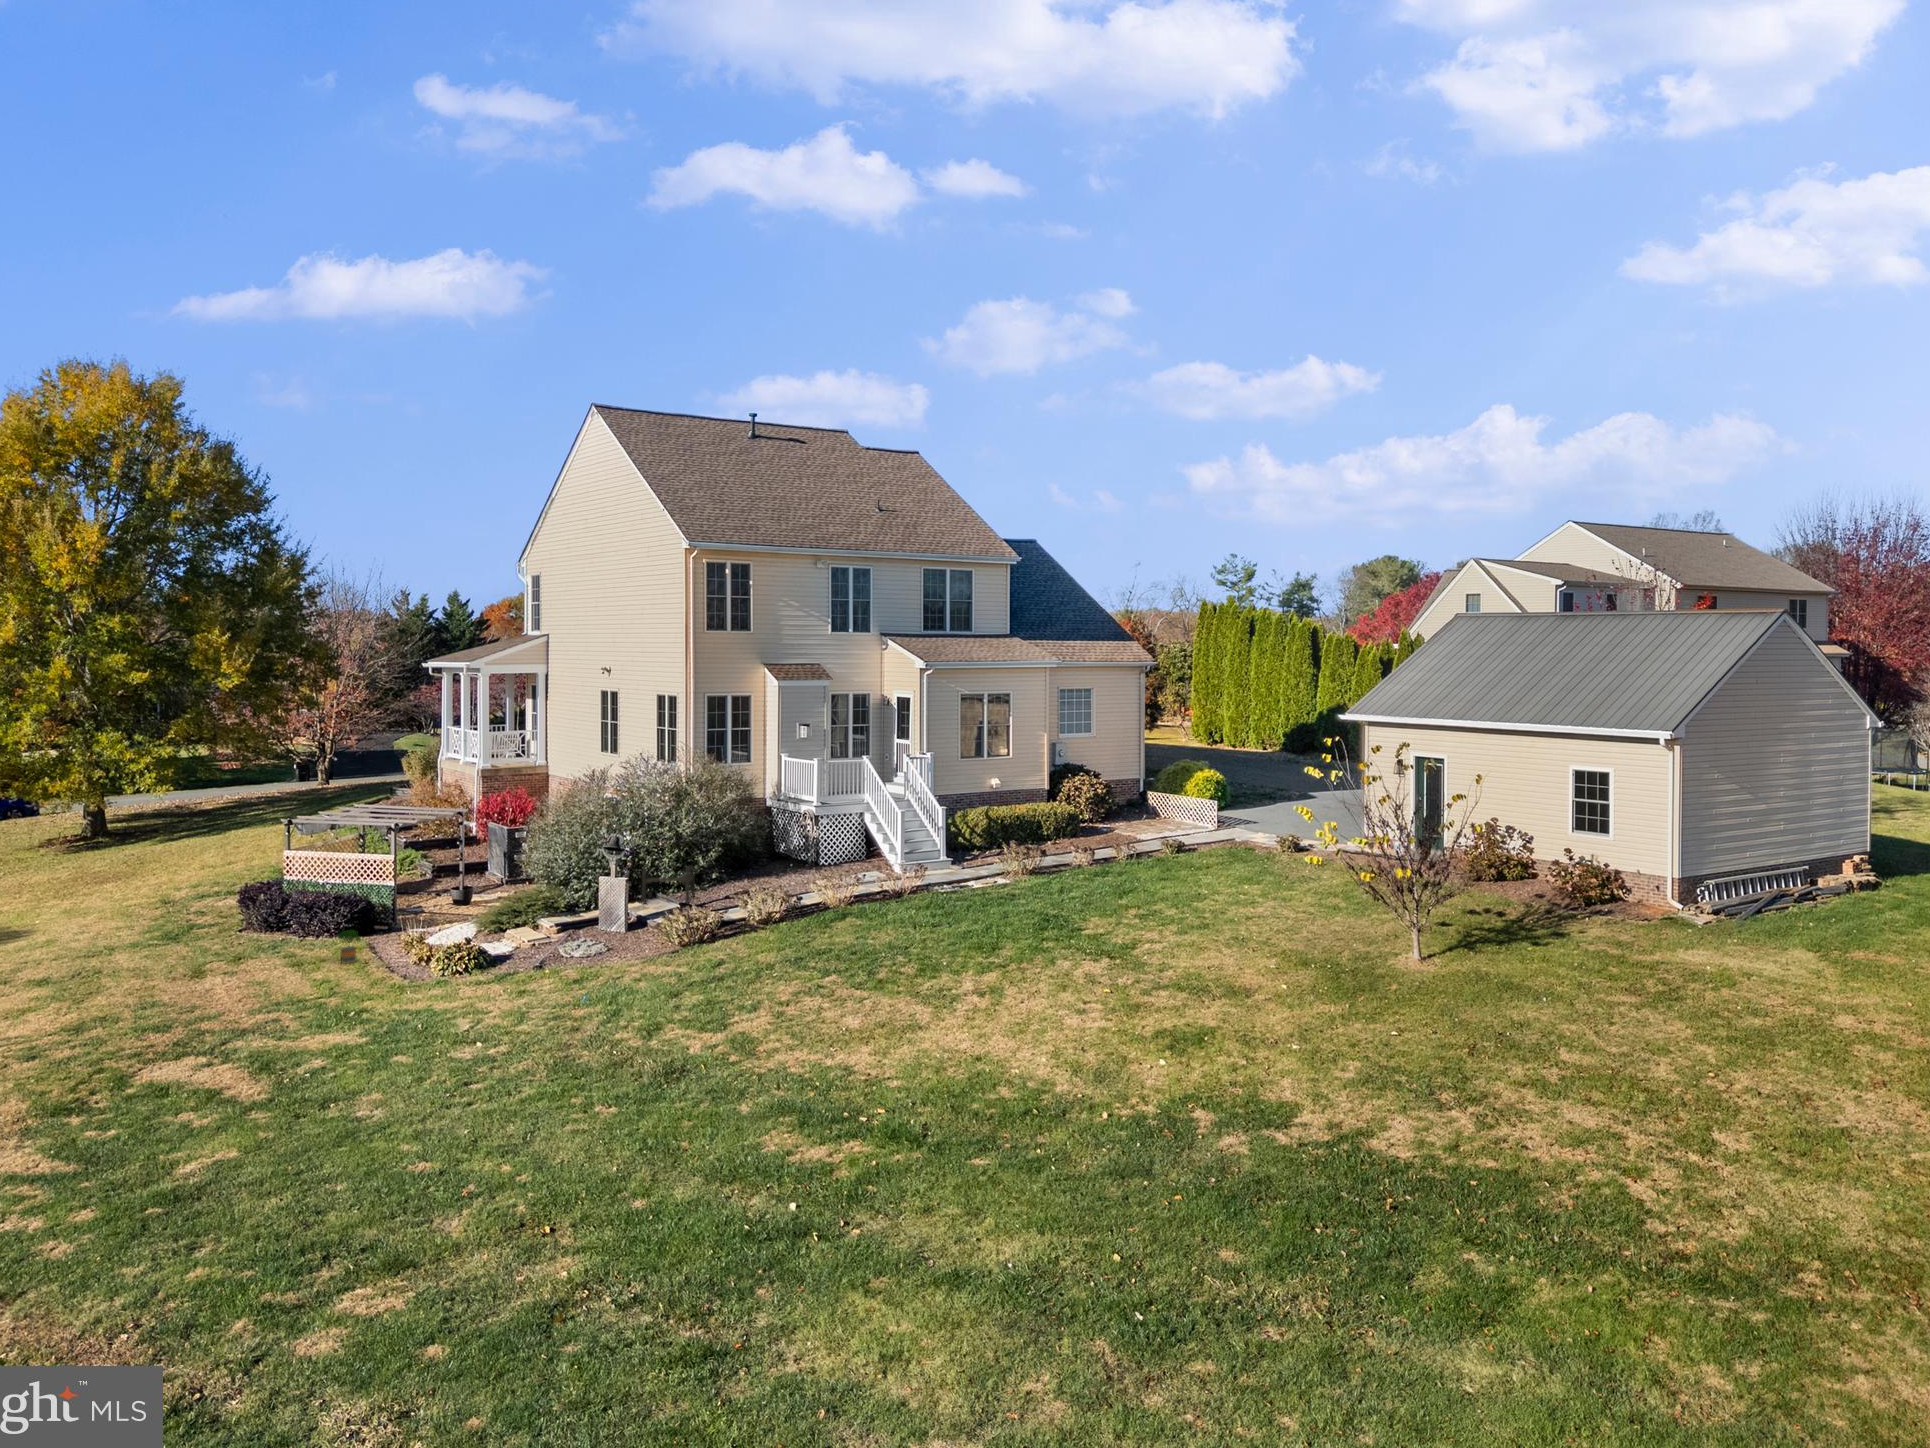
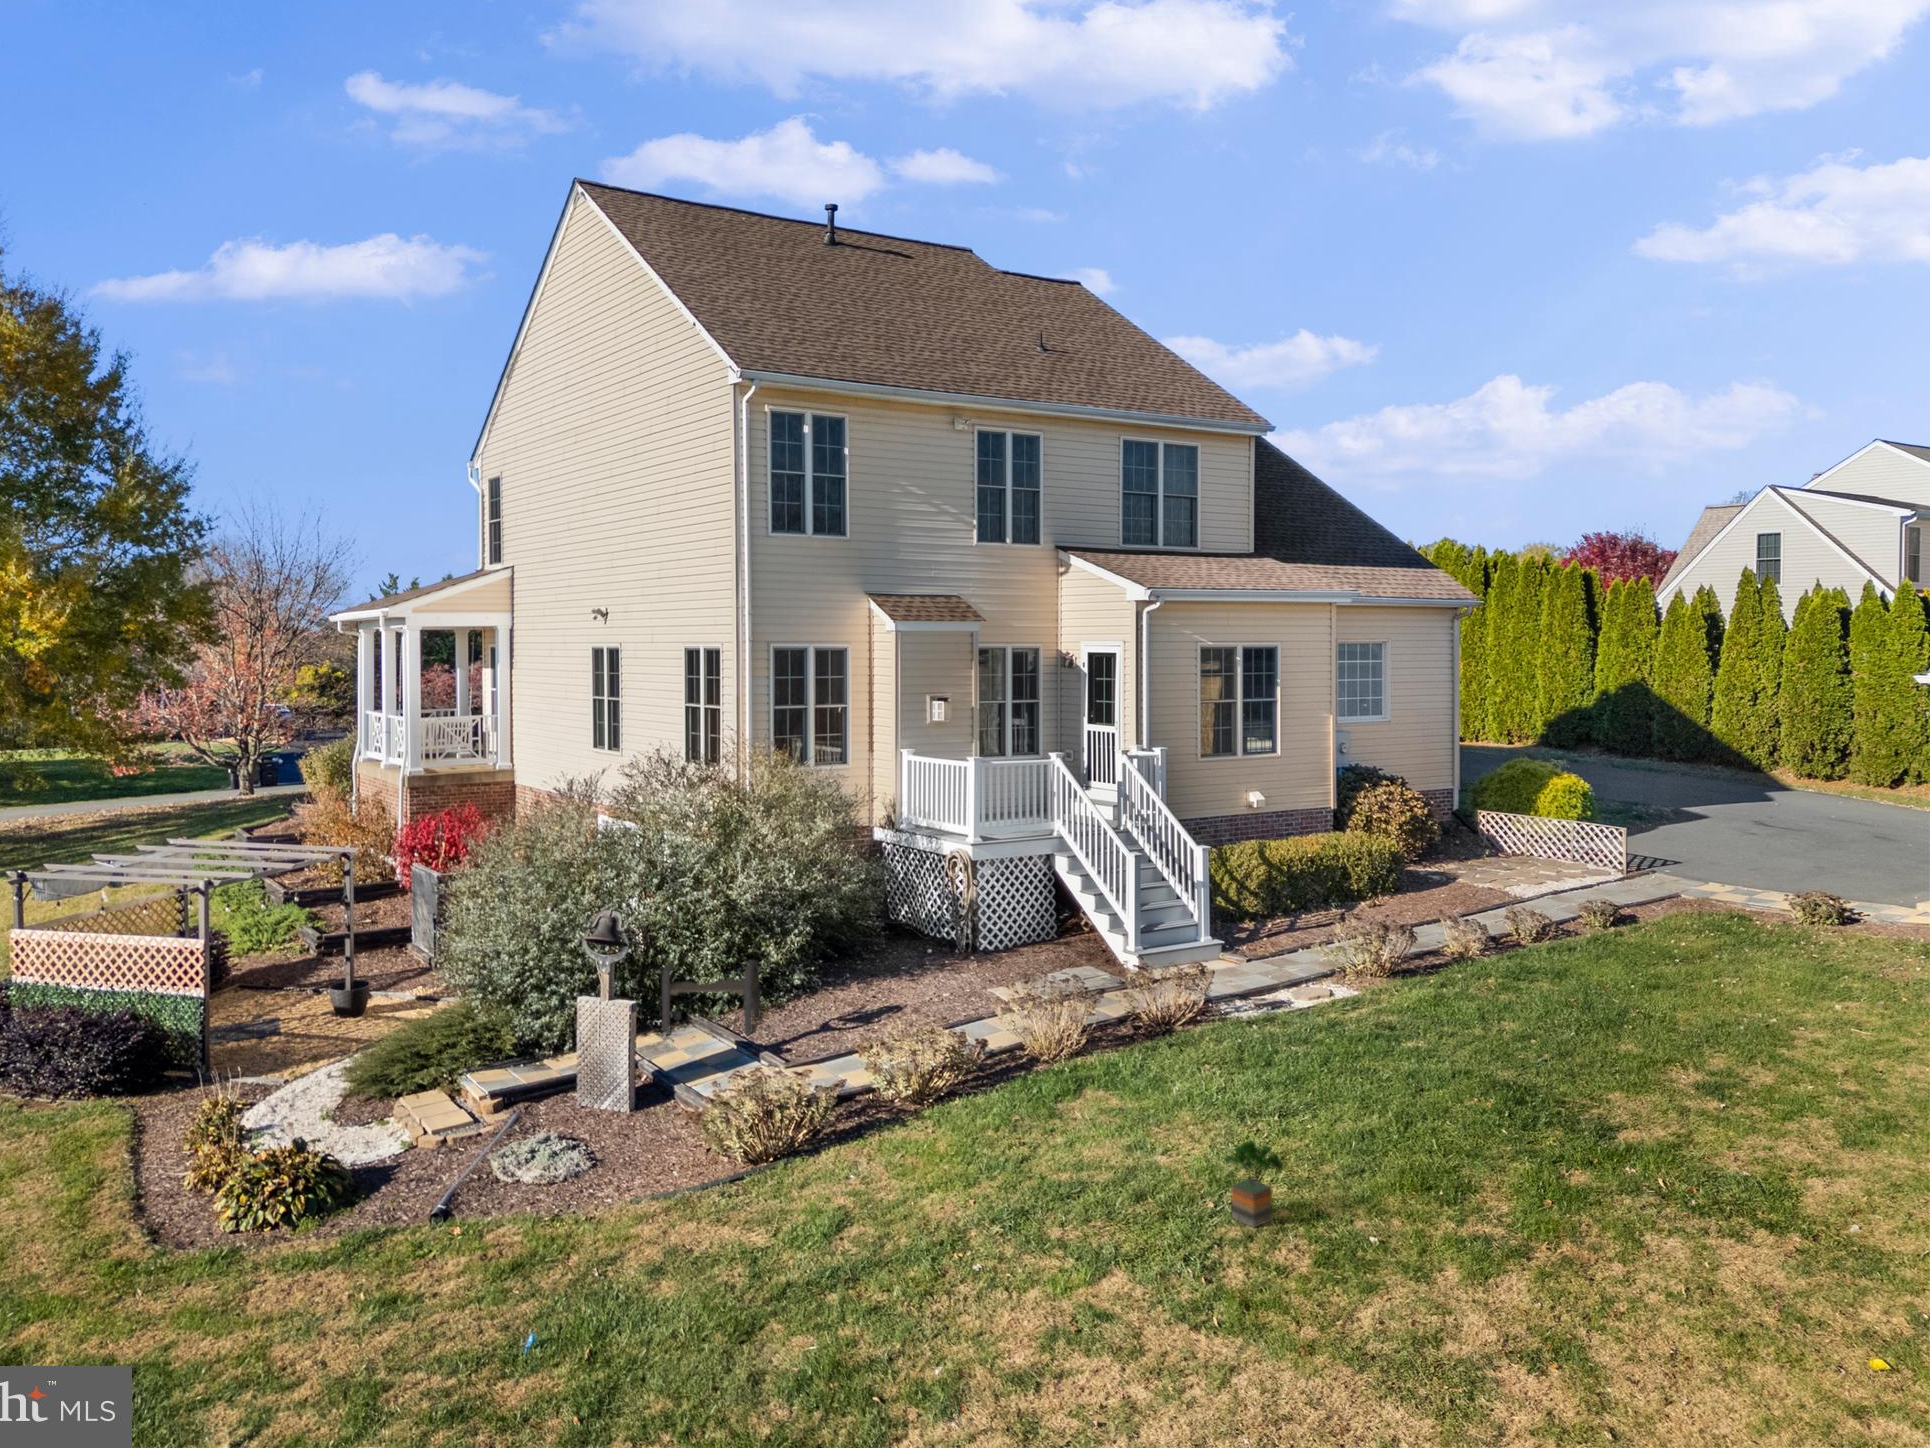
potted tree: present [337,930,361,964] -> present [1225,1141,1284,1227]

